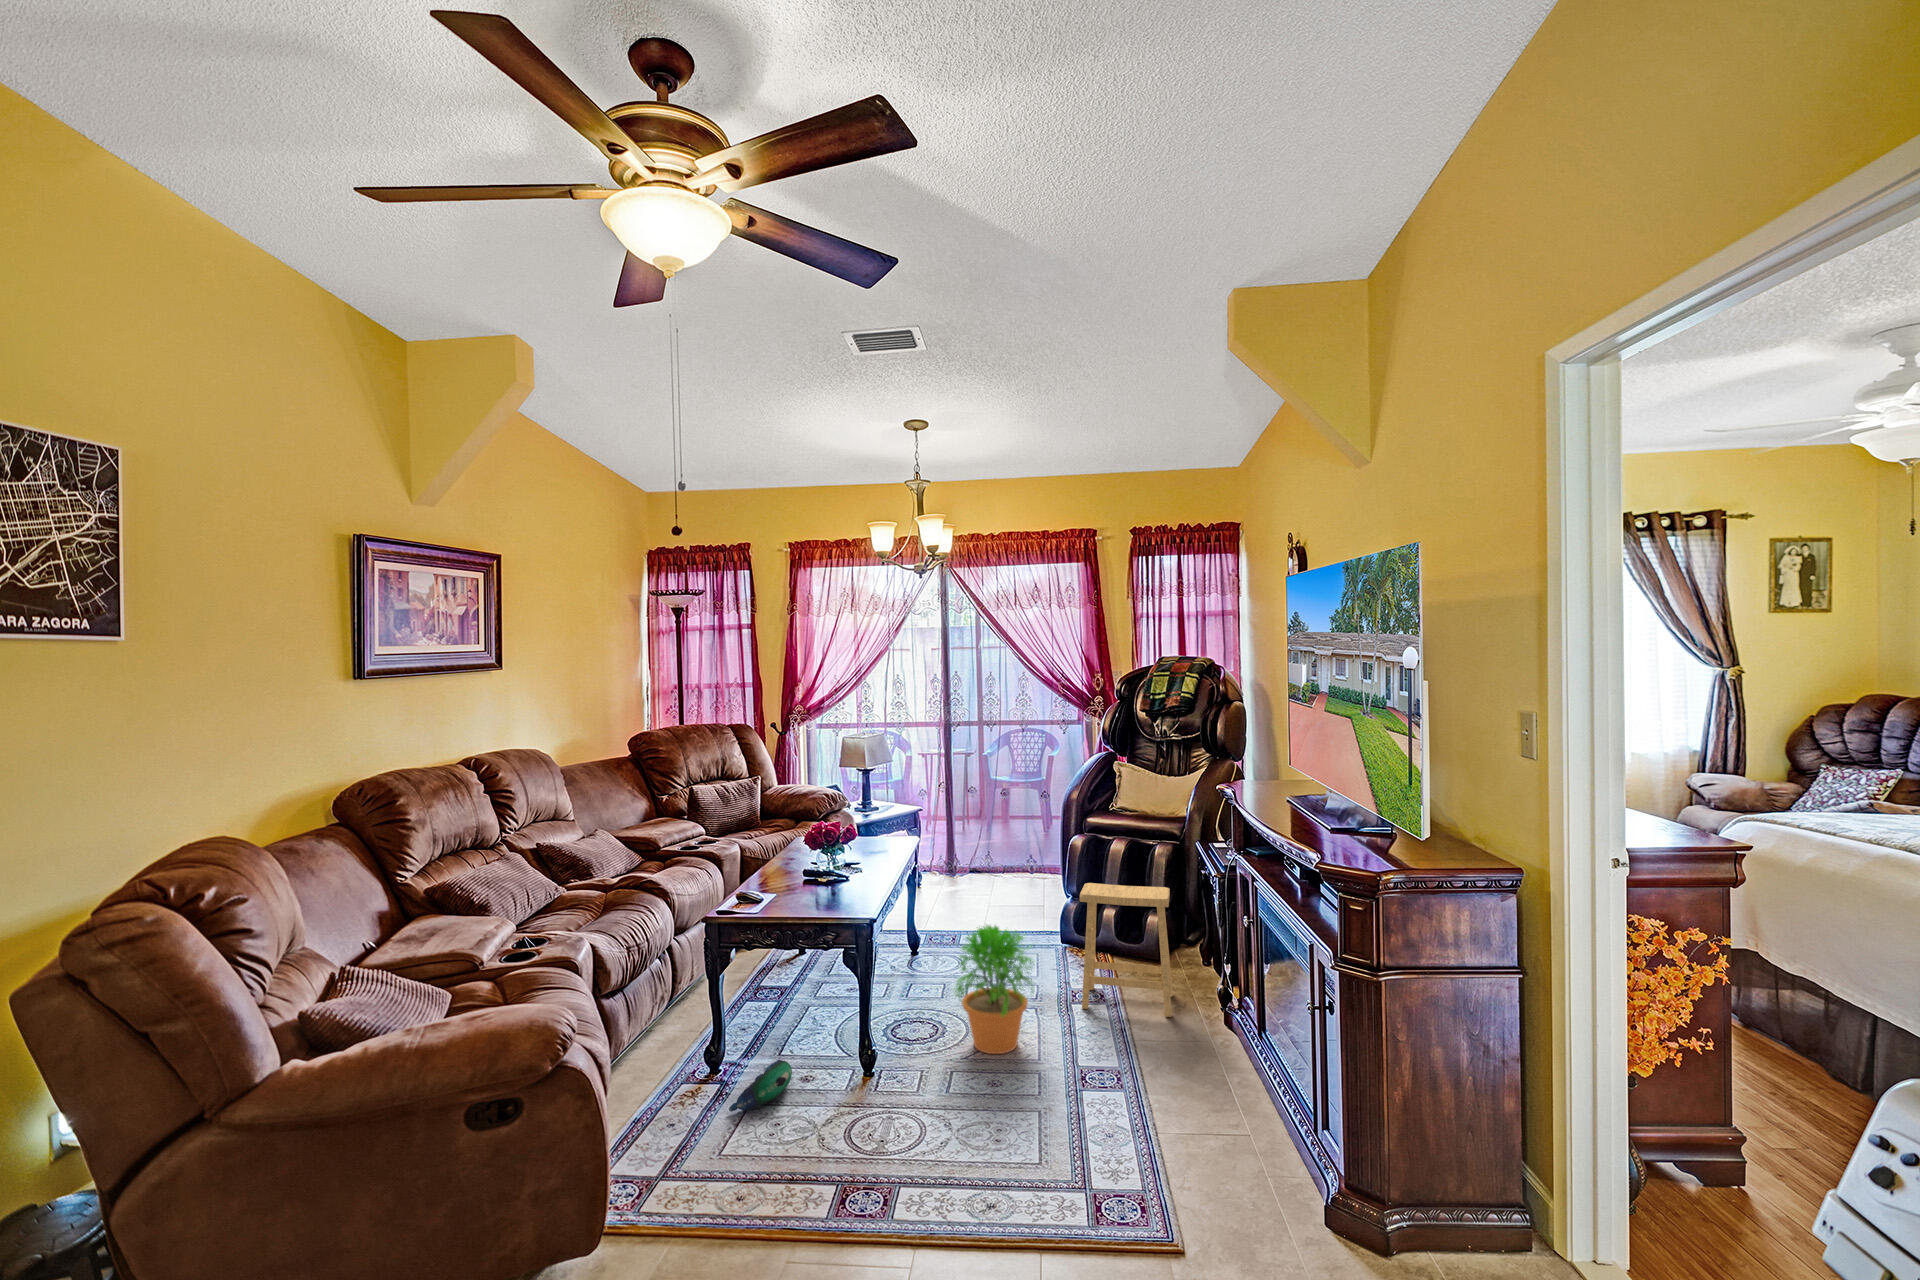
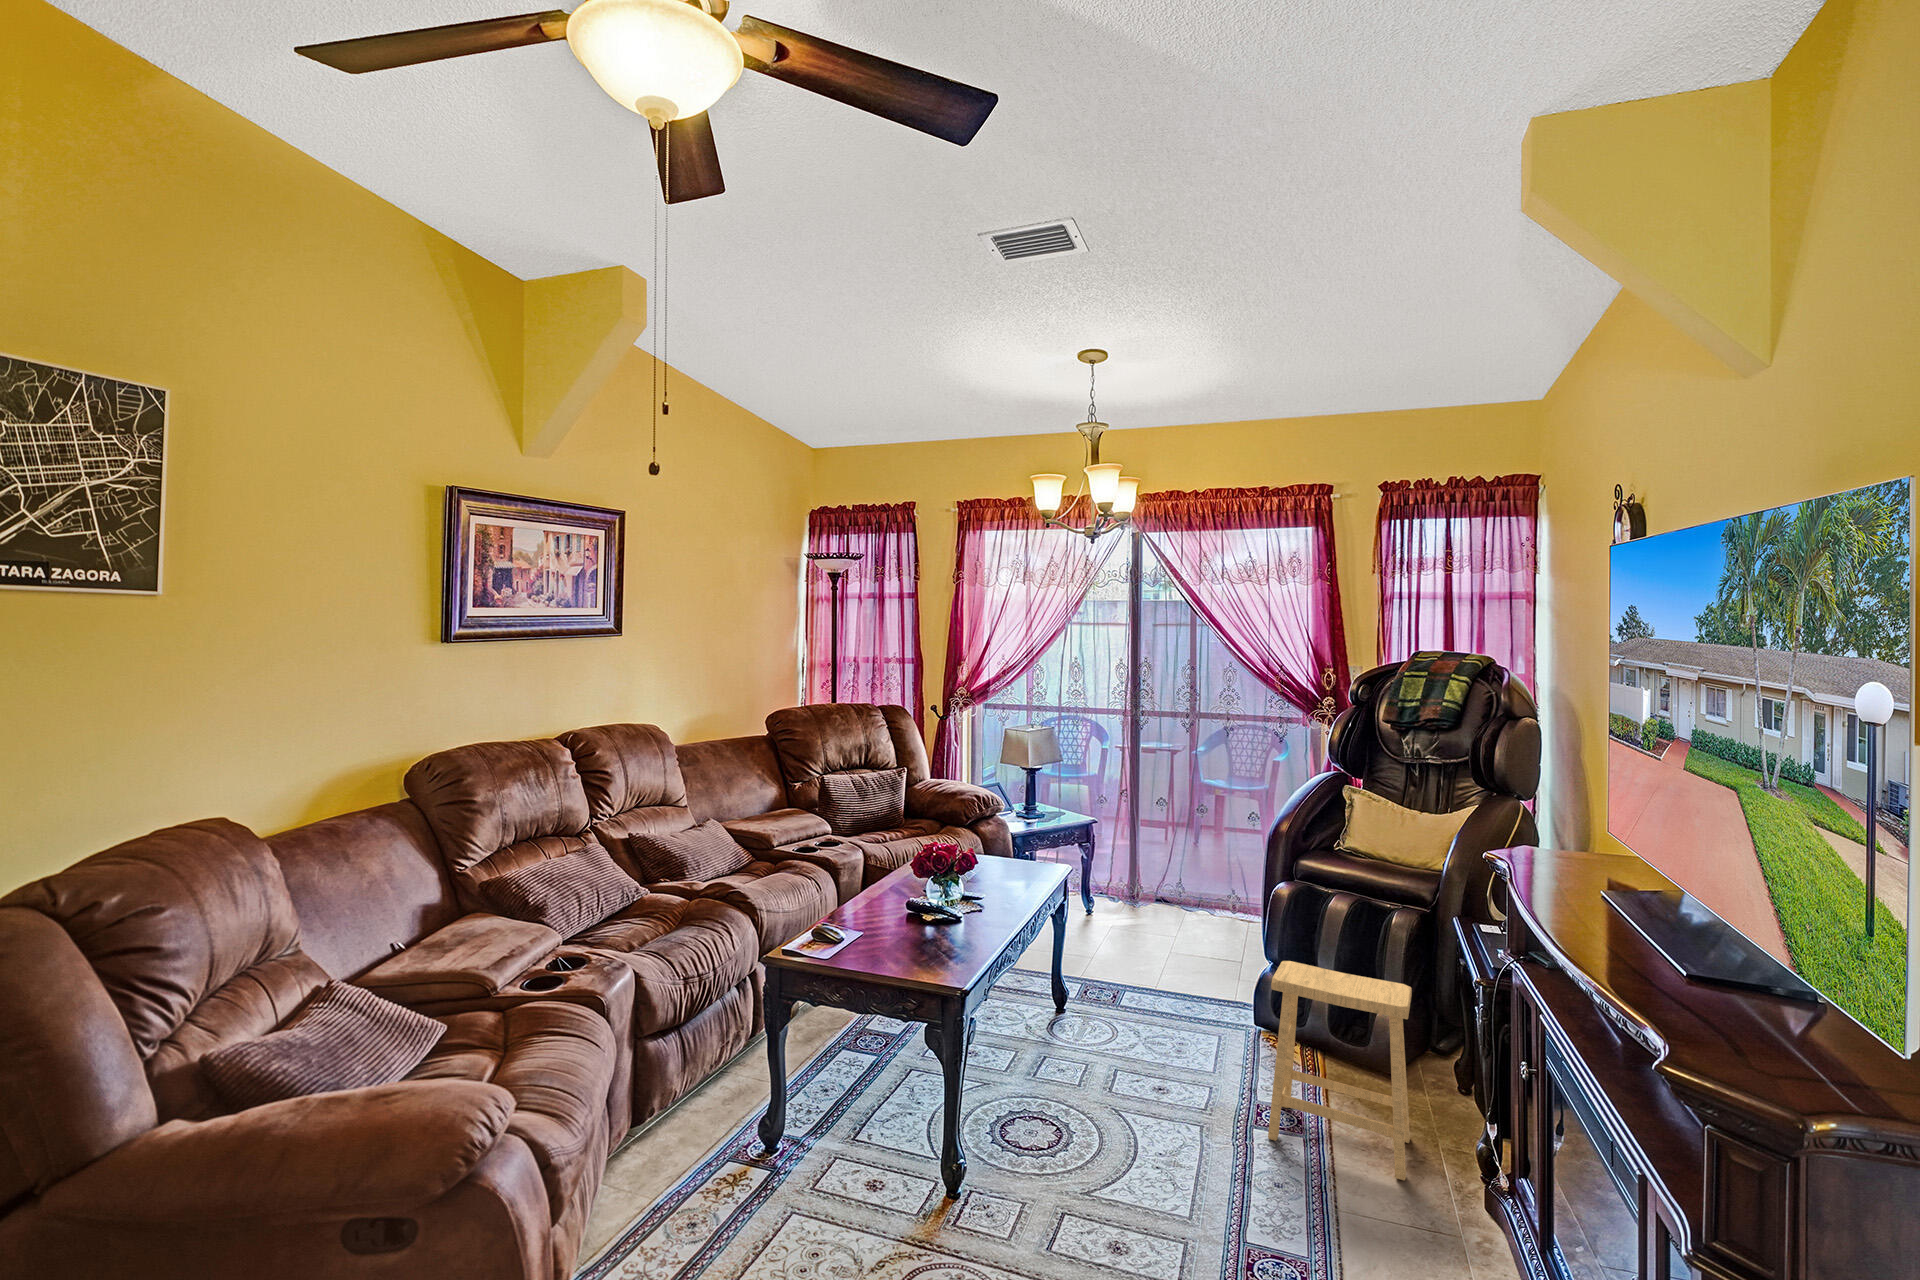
potted plant: present [954,925,1034,1054] -> none [1073,1009,1207,1197]
plush toy: present [729,1060,792,1112] -> none [763,1149,853,1222]

